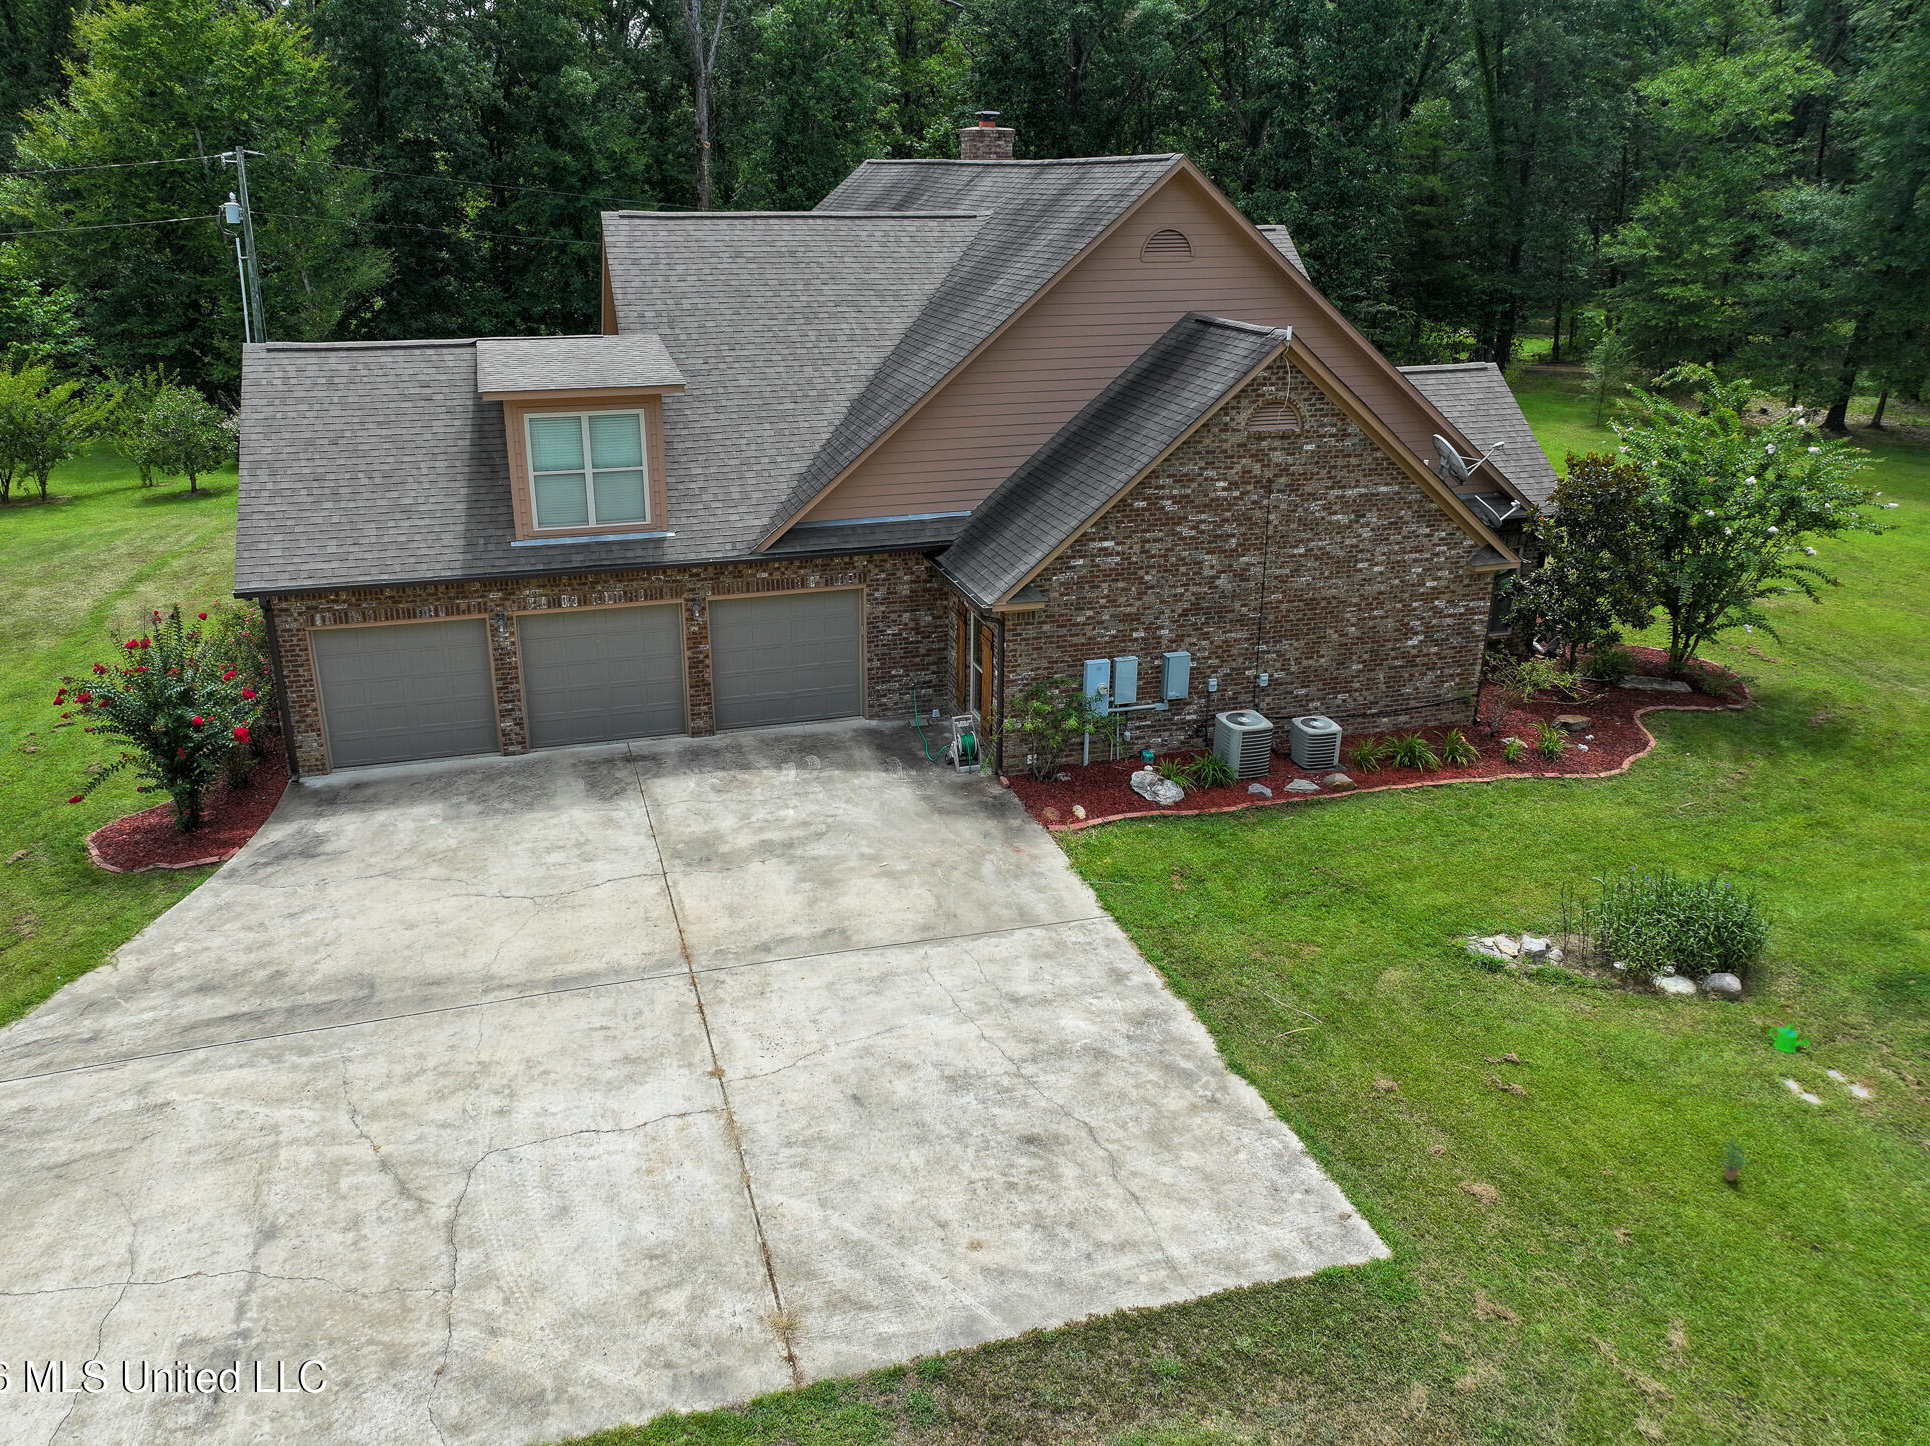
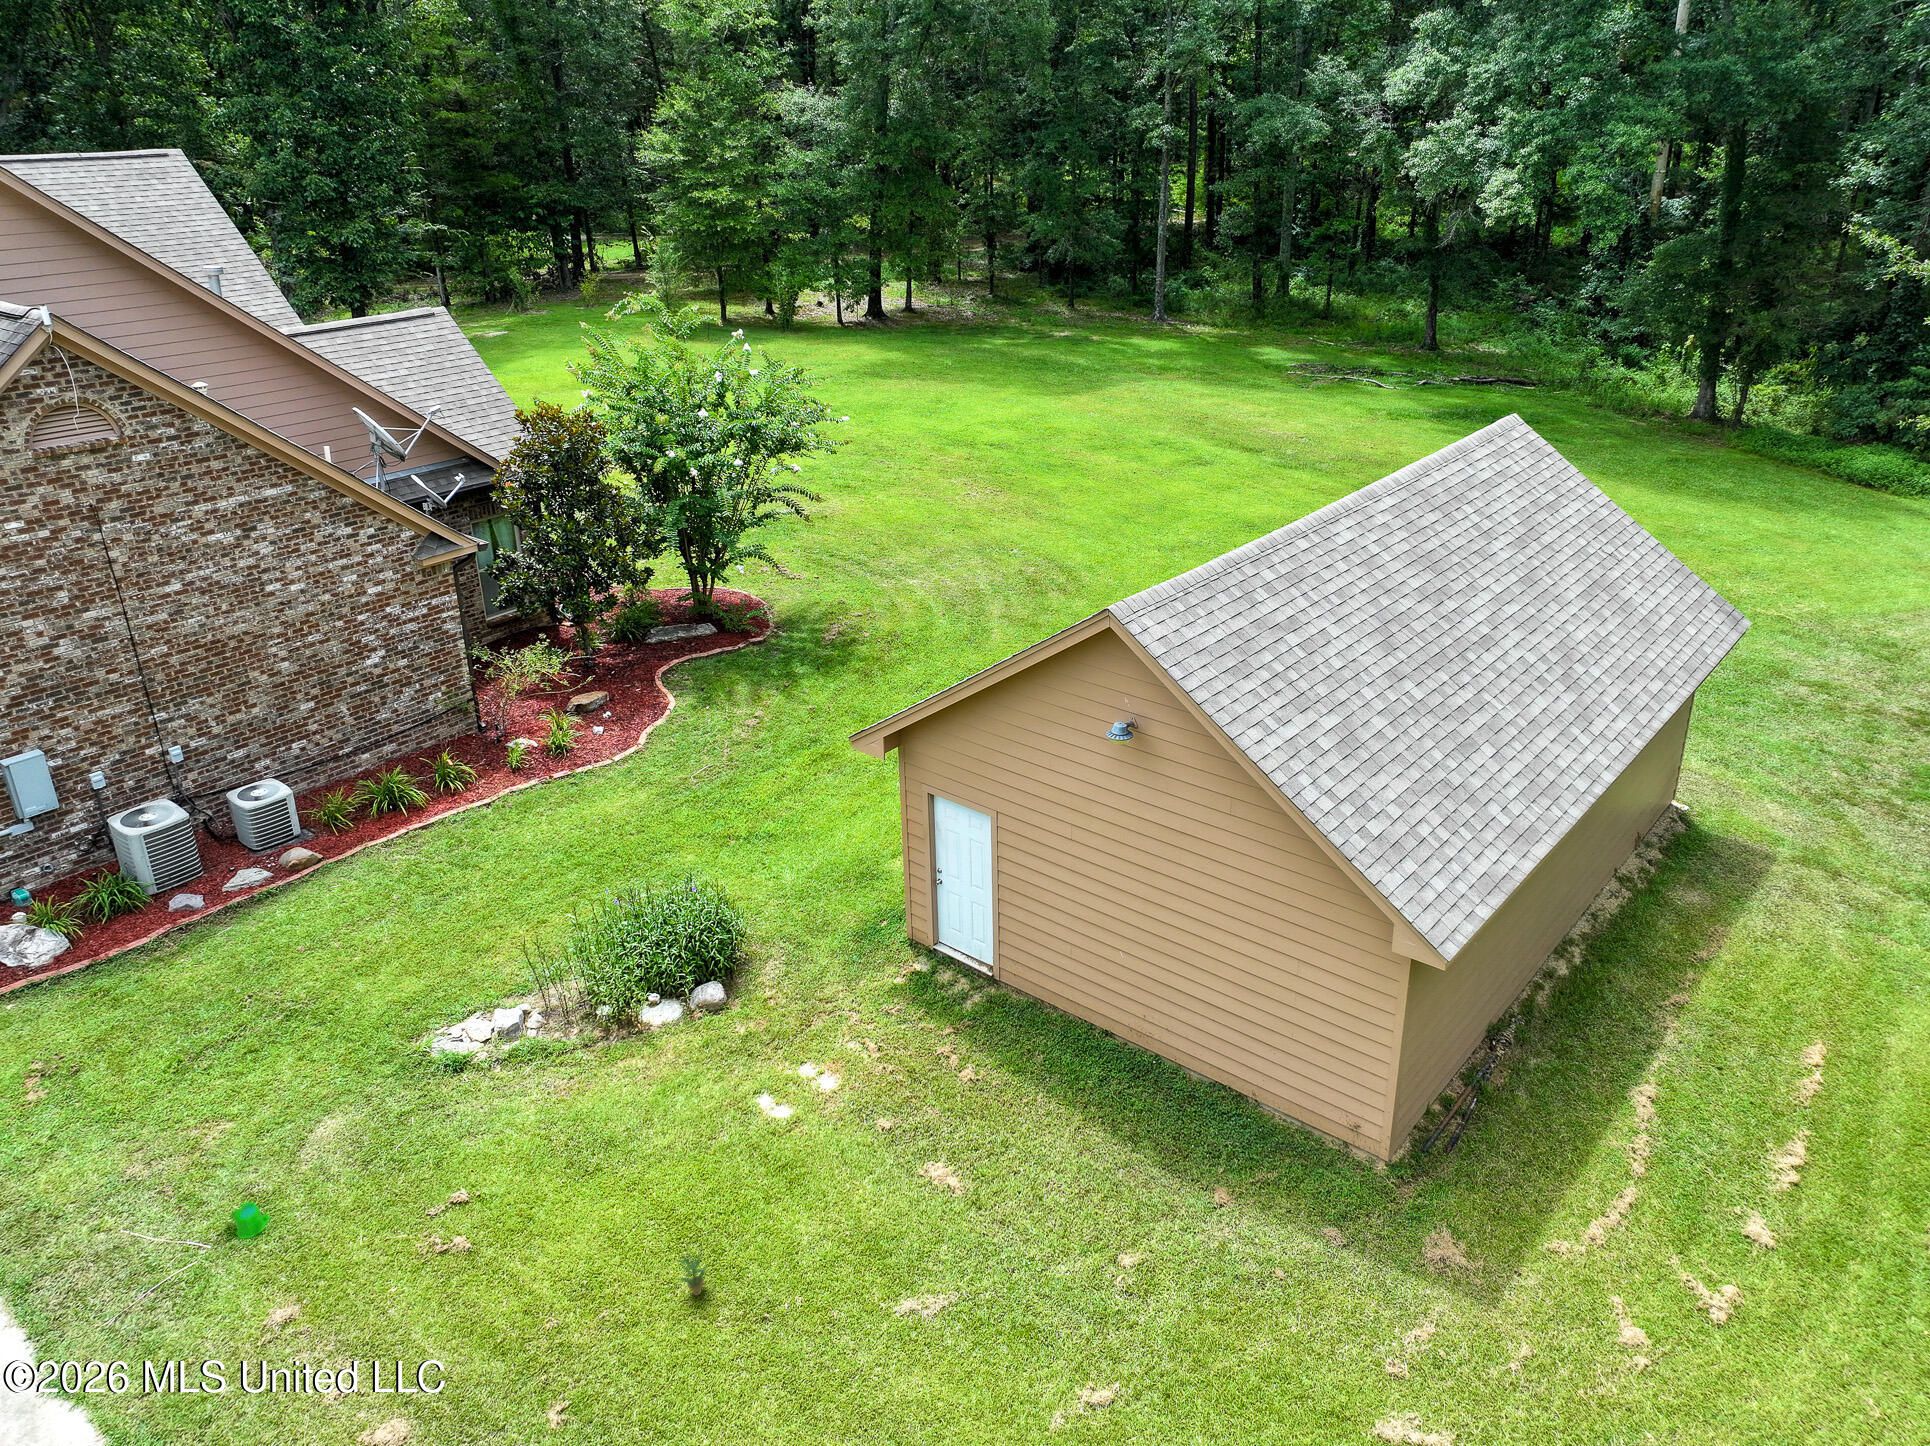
watering can: present [1769,1024,1809,1053] -> present [231,1202,270,1239]

